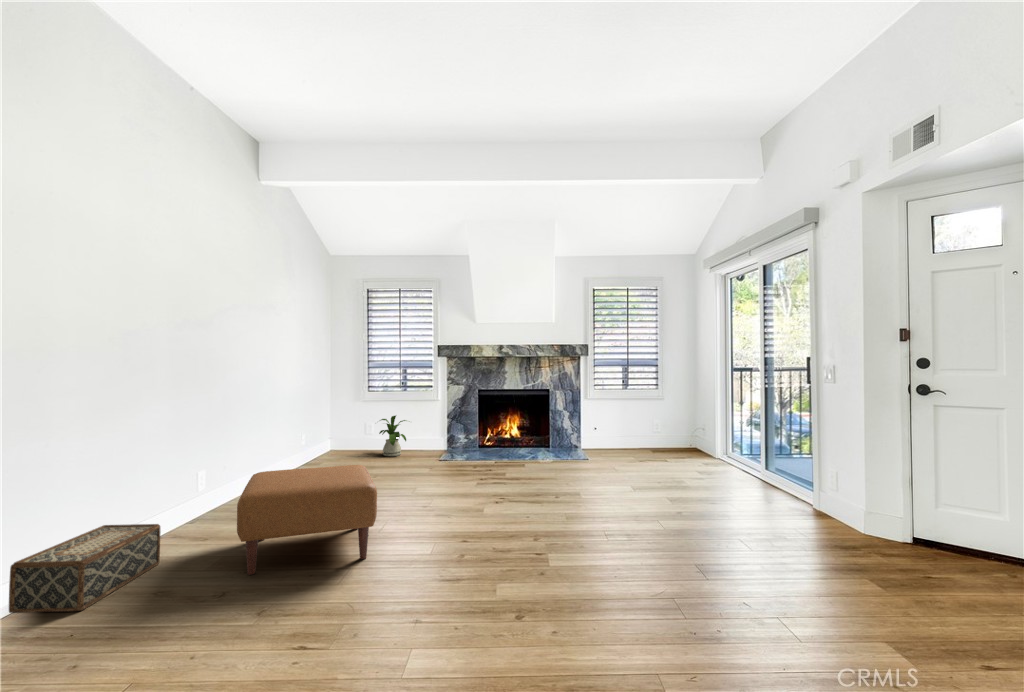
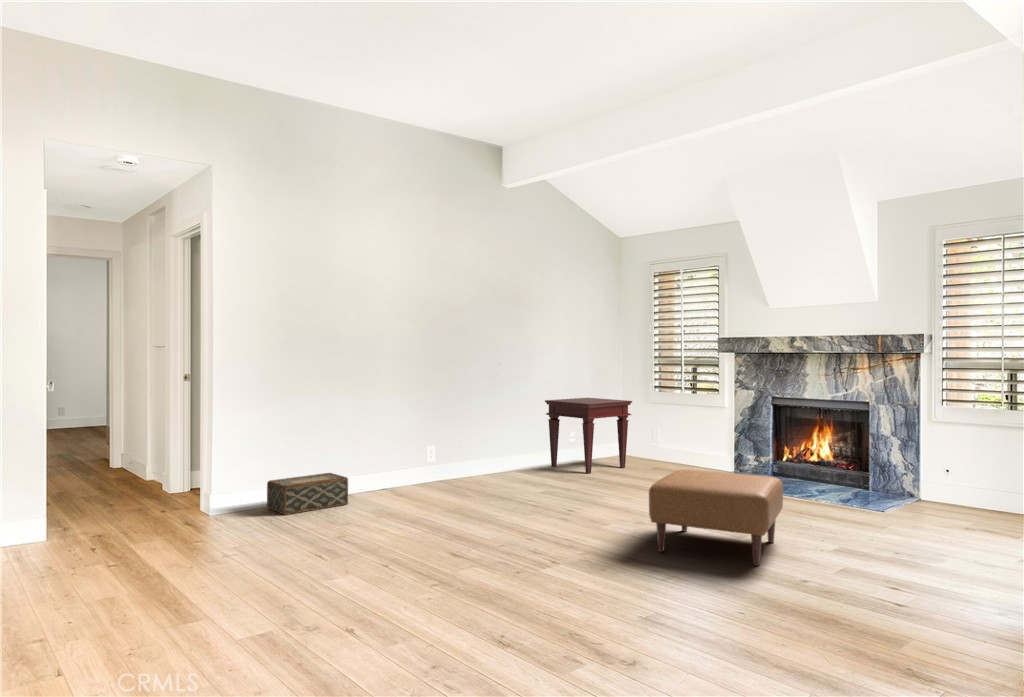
side table: none [294,399,373,470] -> present [545,398,632,474]
house plant: present [379,416,406,456] -> none [645,421,682,468]
ottoman: present [237,465,377,575] -> present [649,470,783,566]

